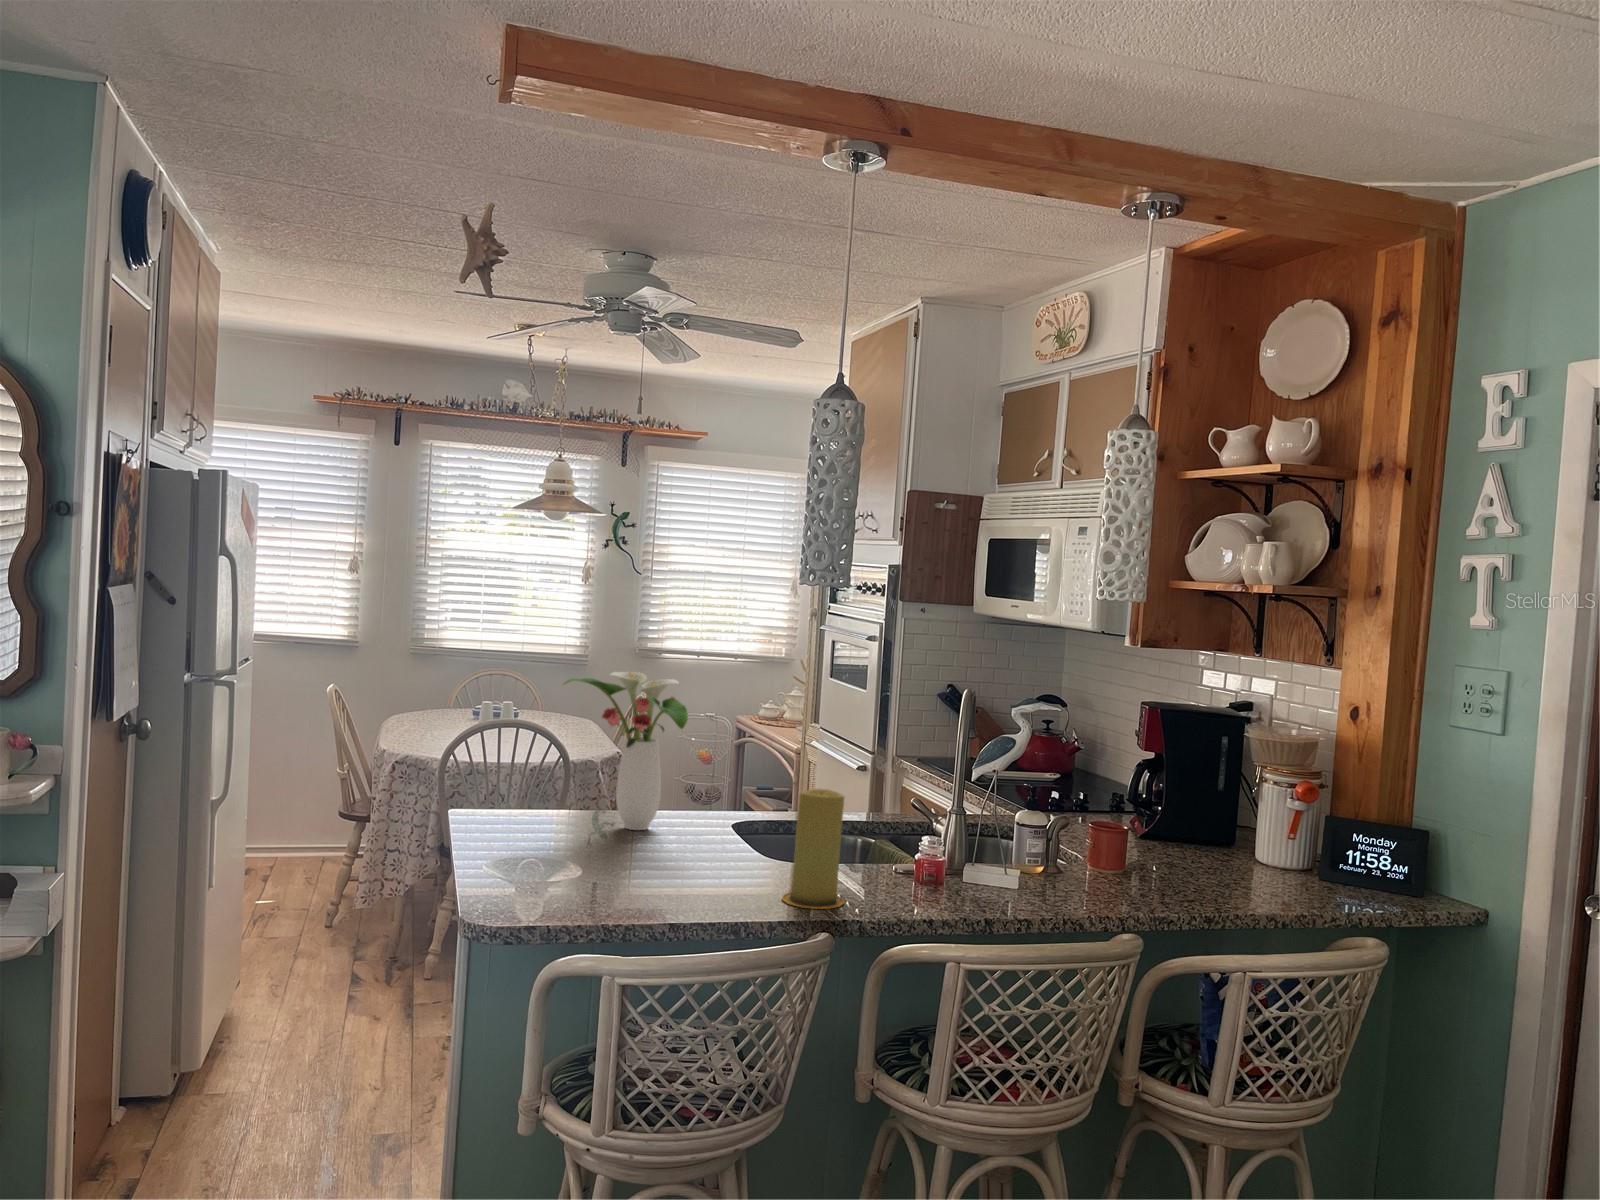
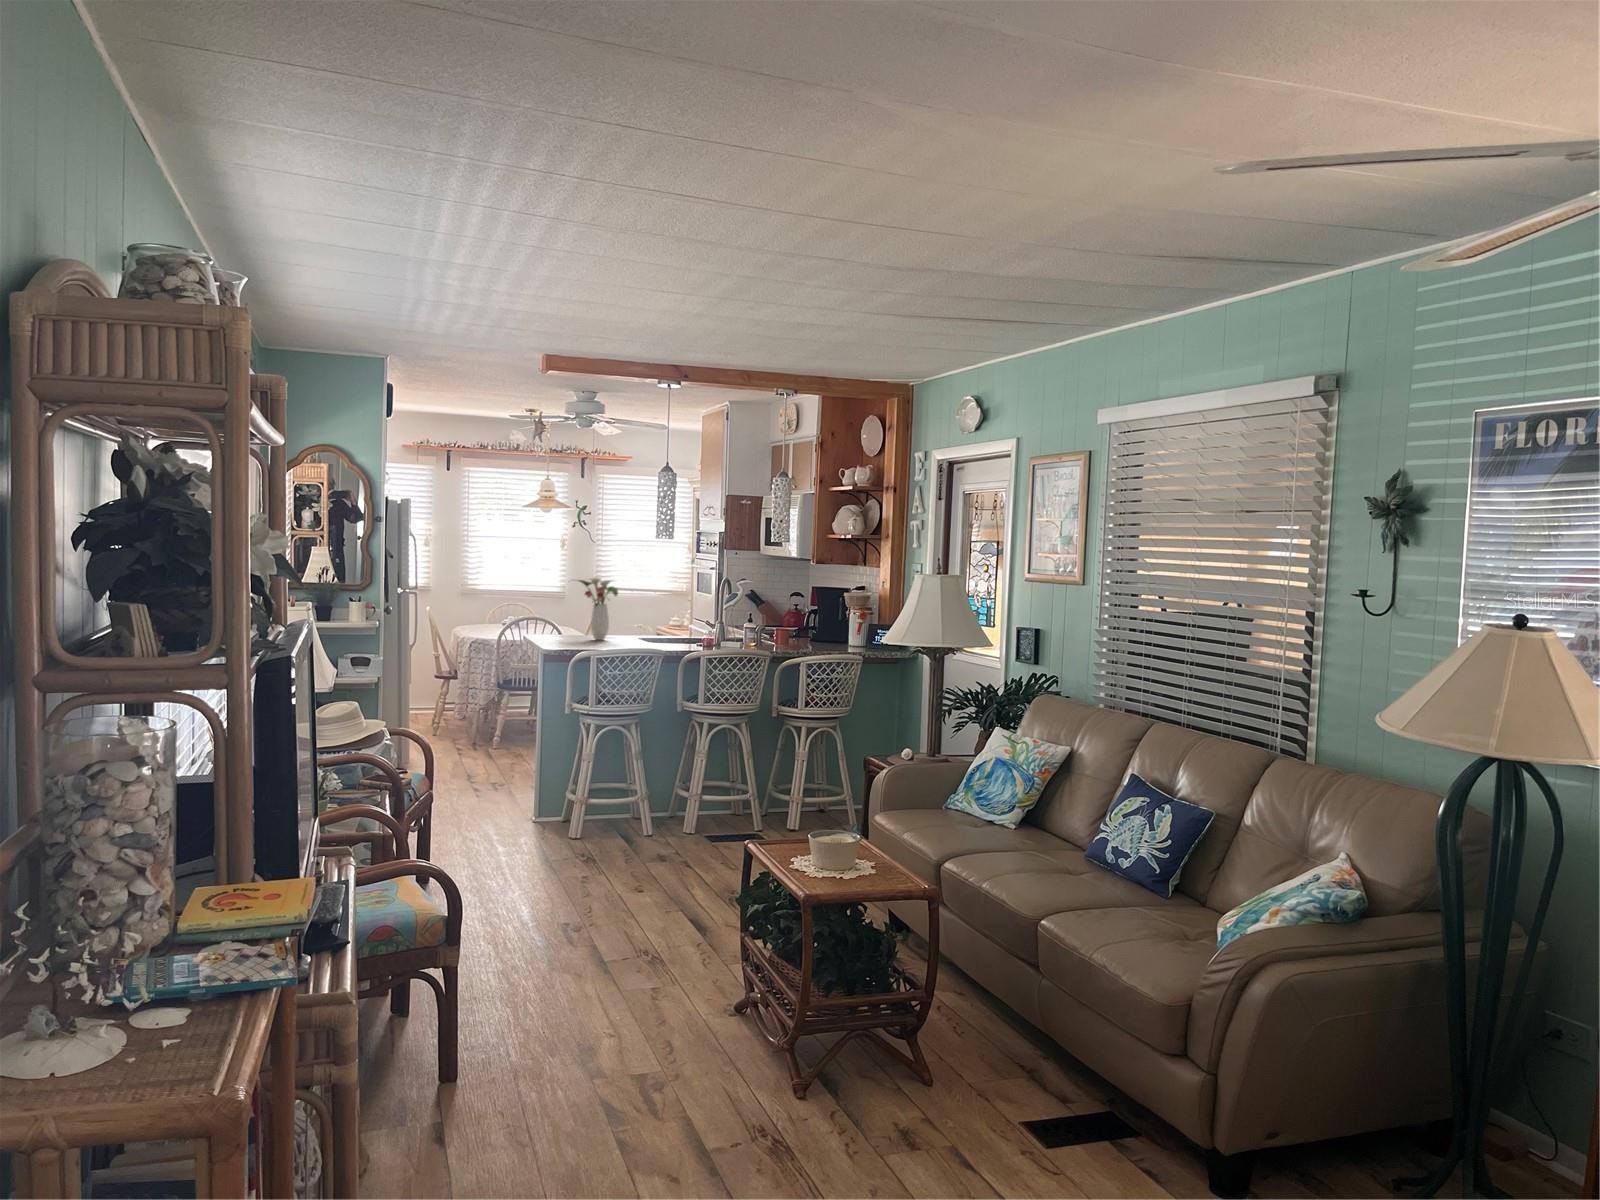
candle: present [782,789,844,909] -> none [652,611,674,650]

